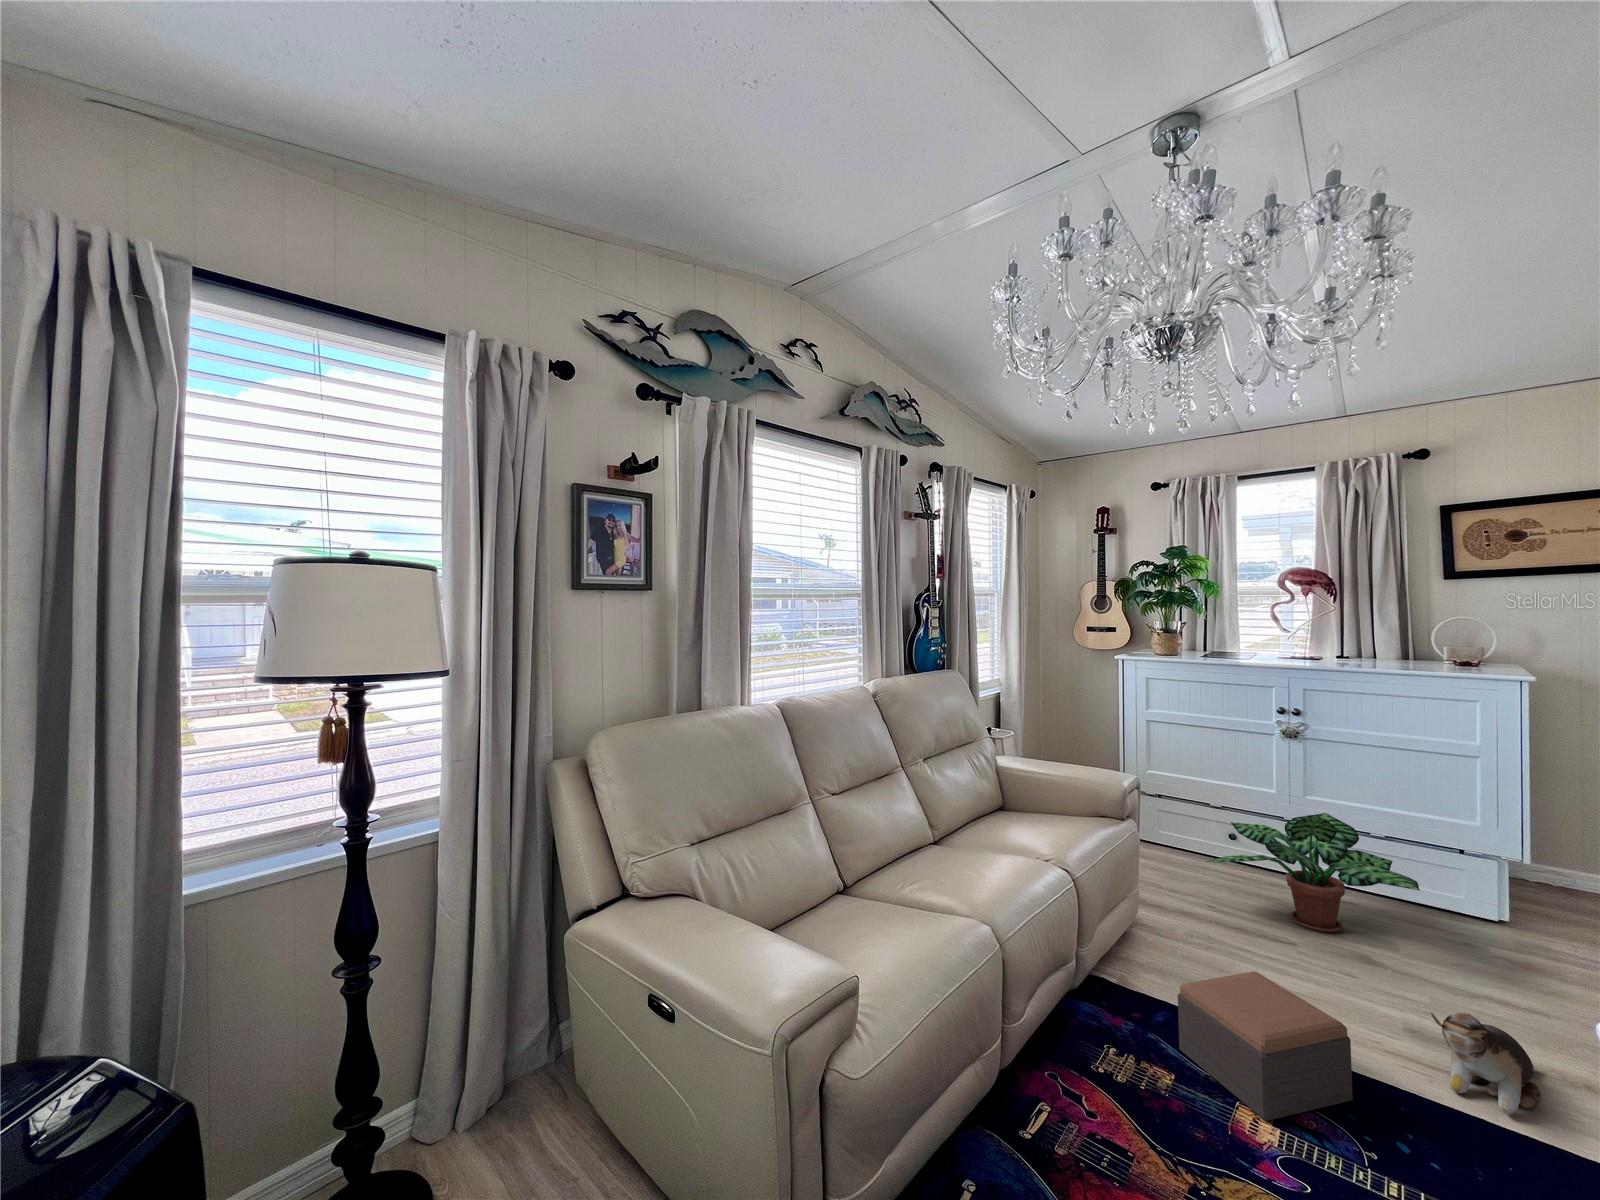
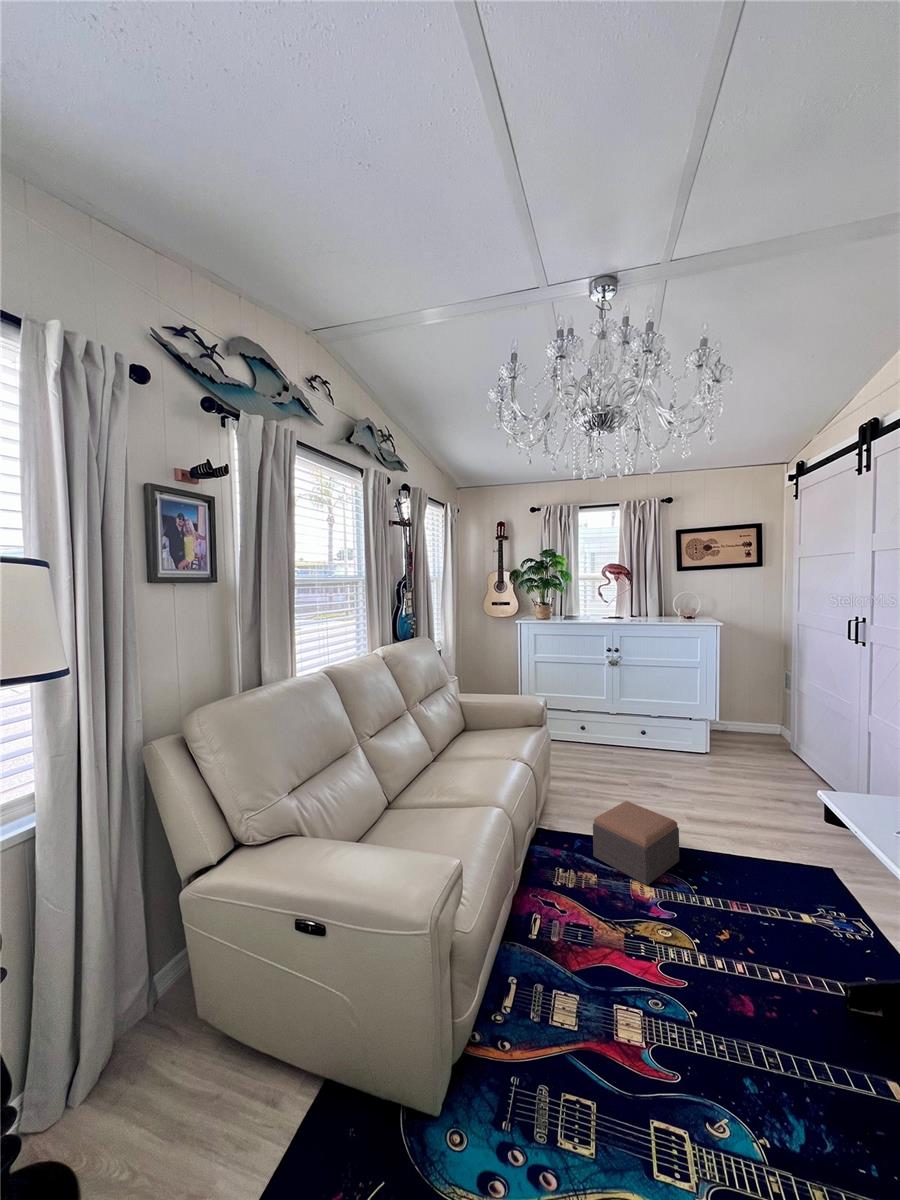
potted plant: present [1207,813,1420,933] -> none [578,703,683,770]
plush toy: present [1431,1012,1541,1114] -> none [708,801,748,848]

